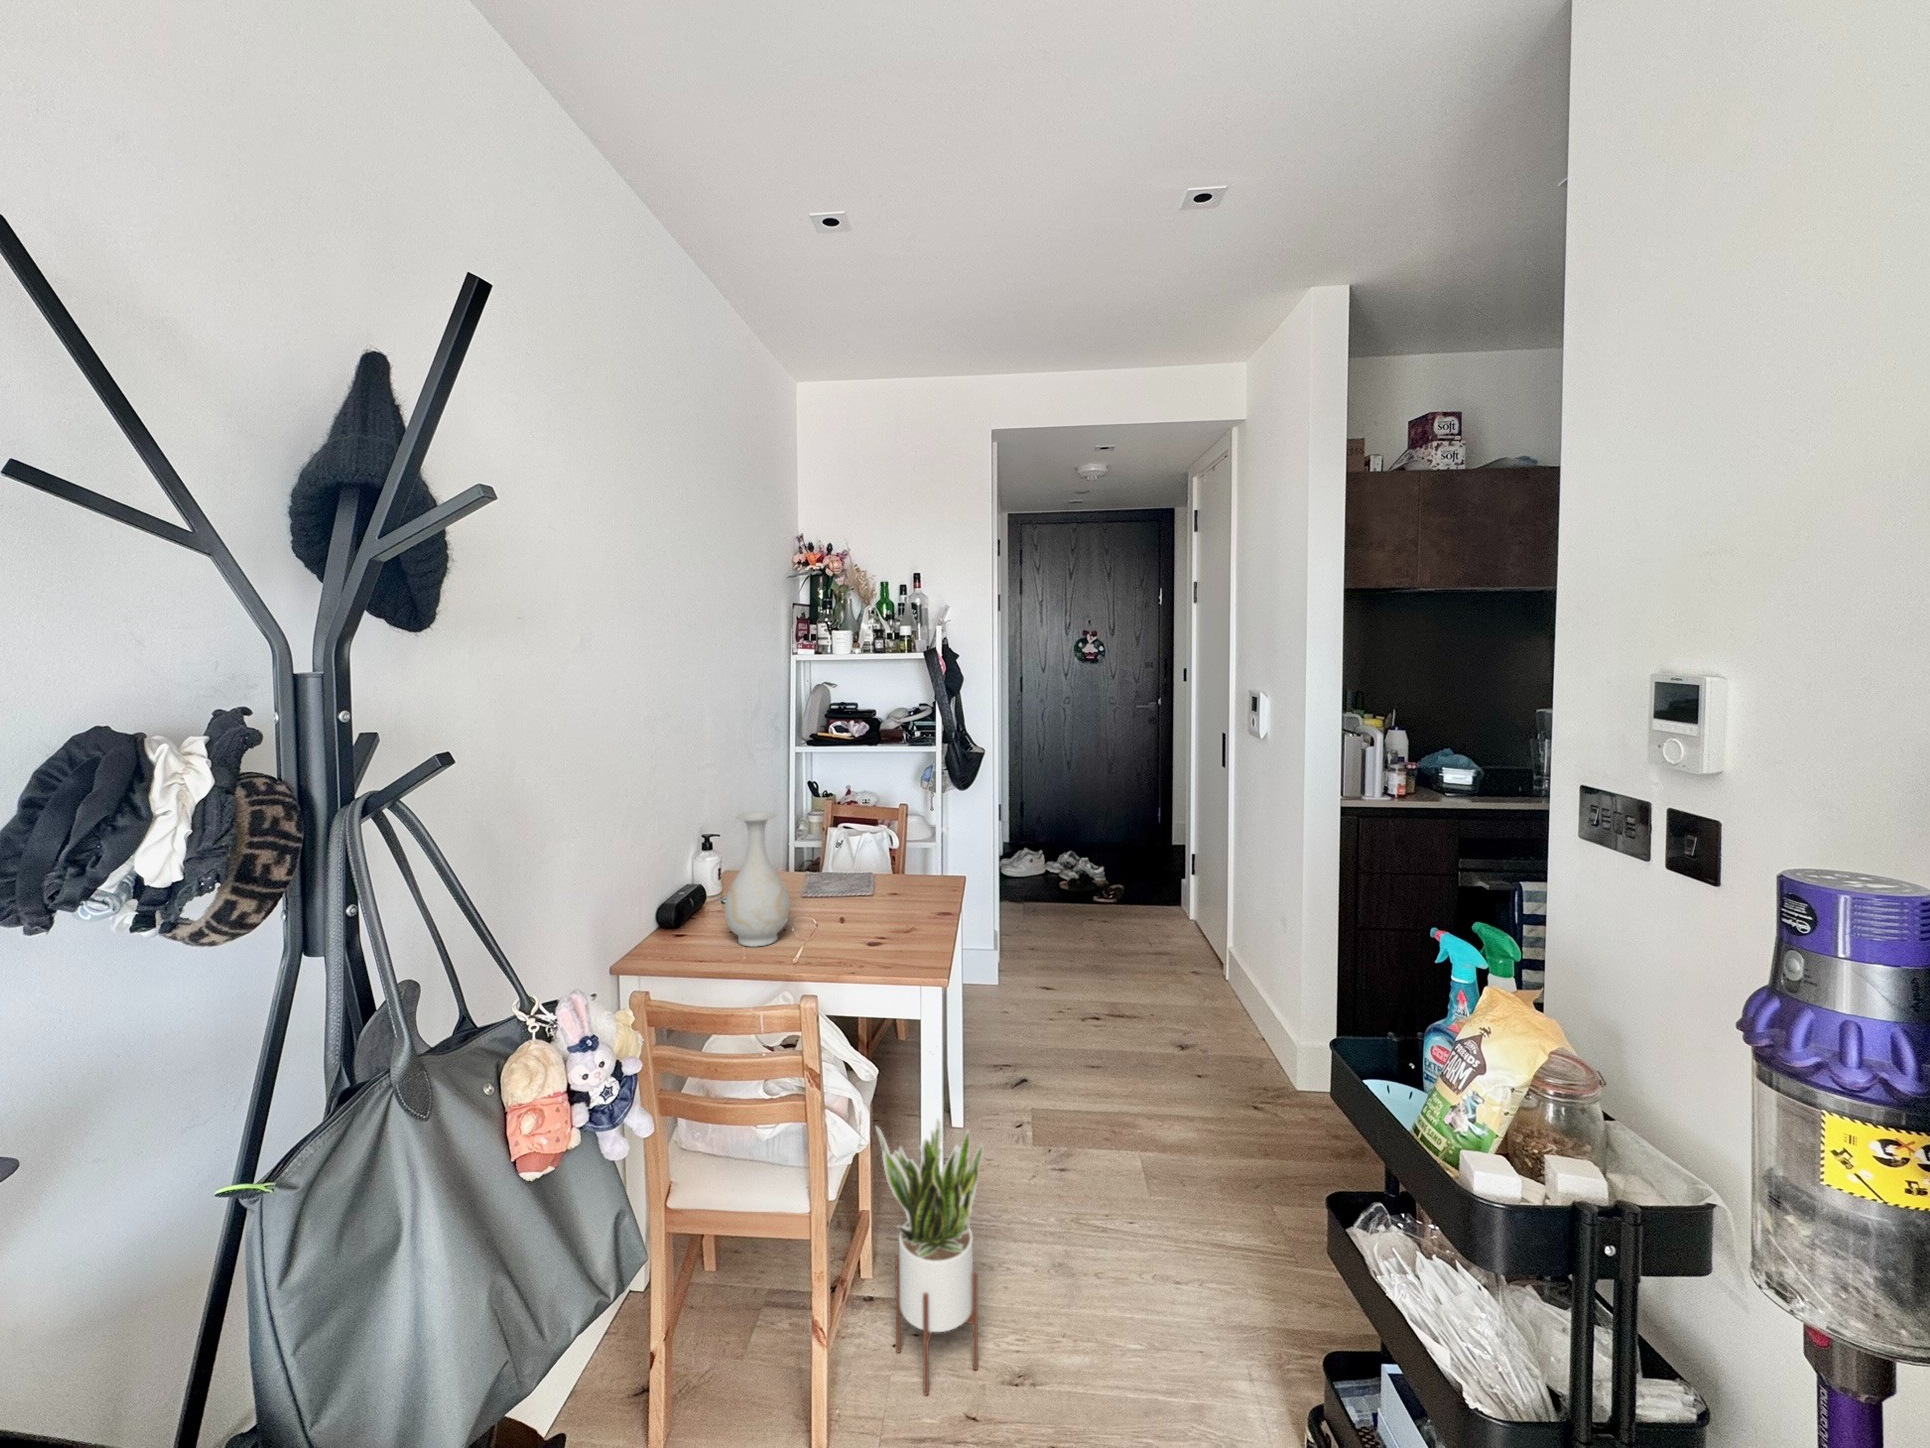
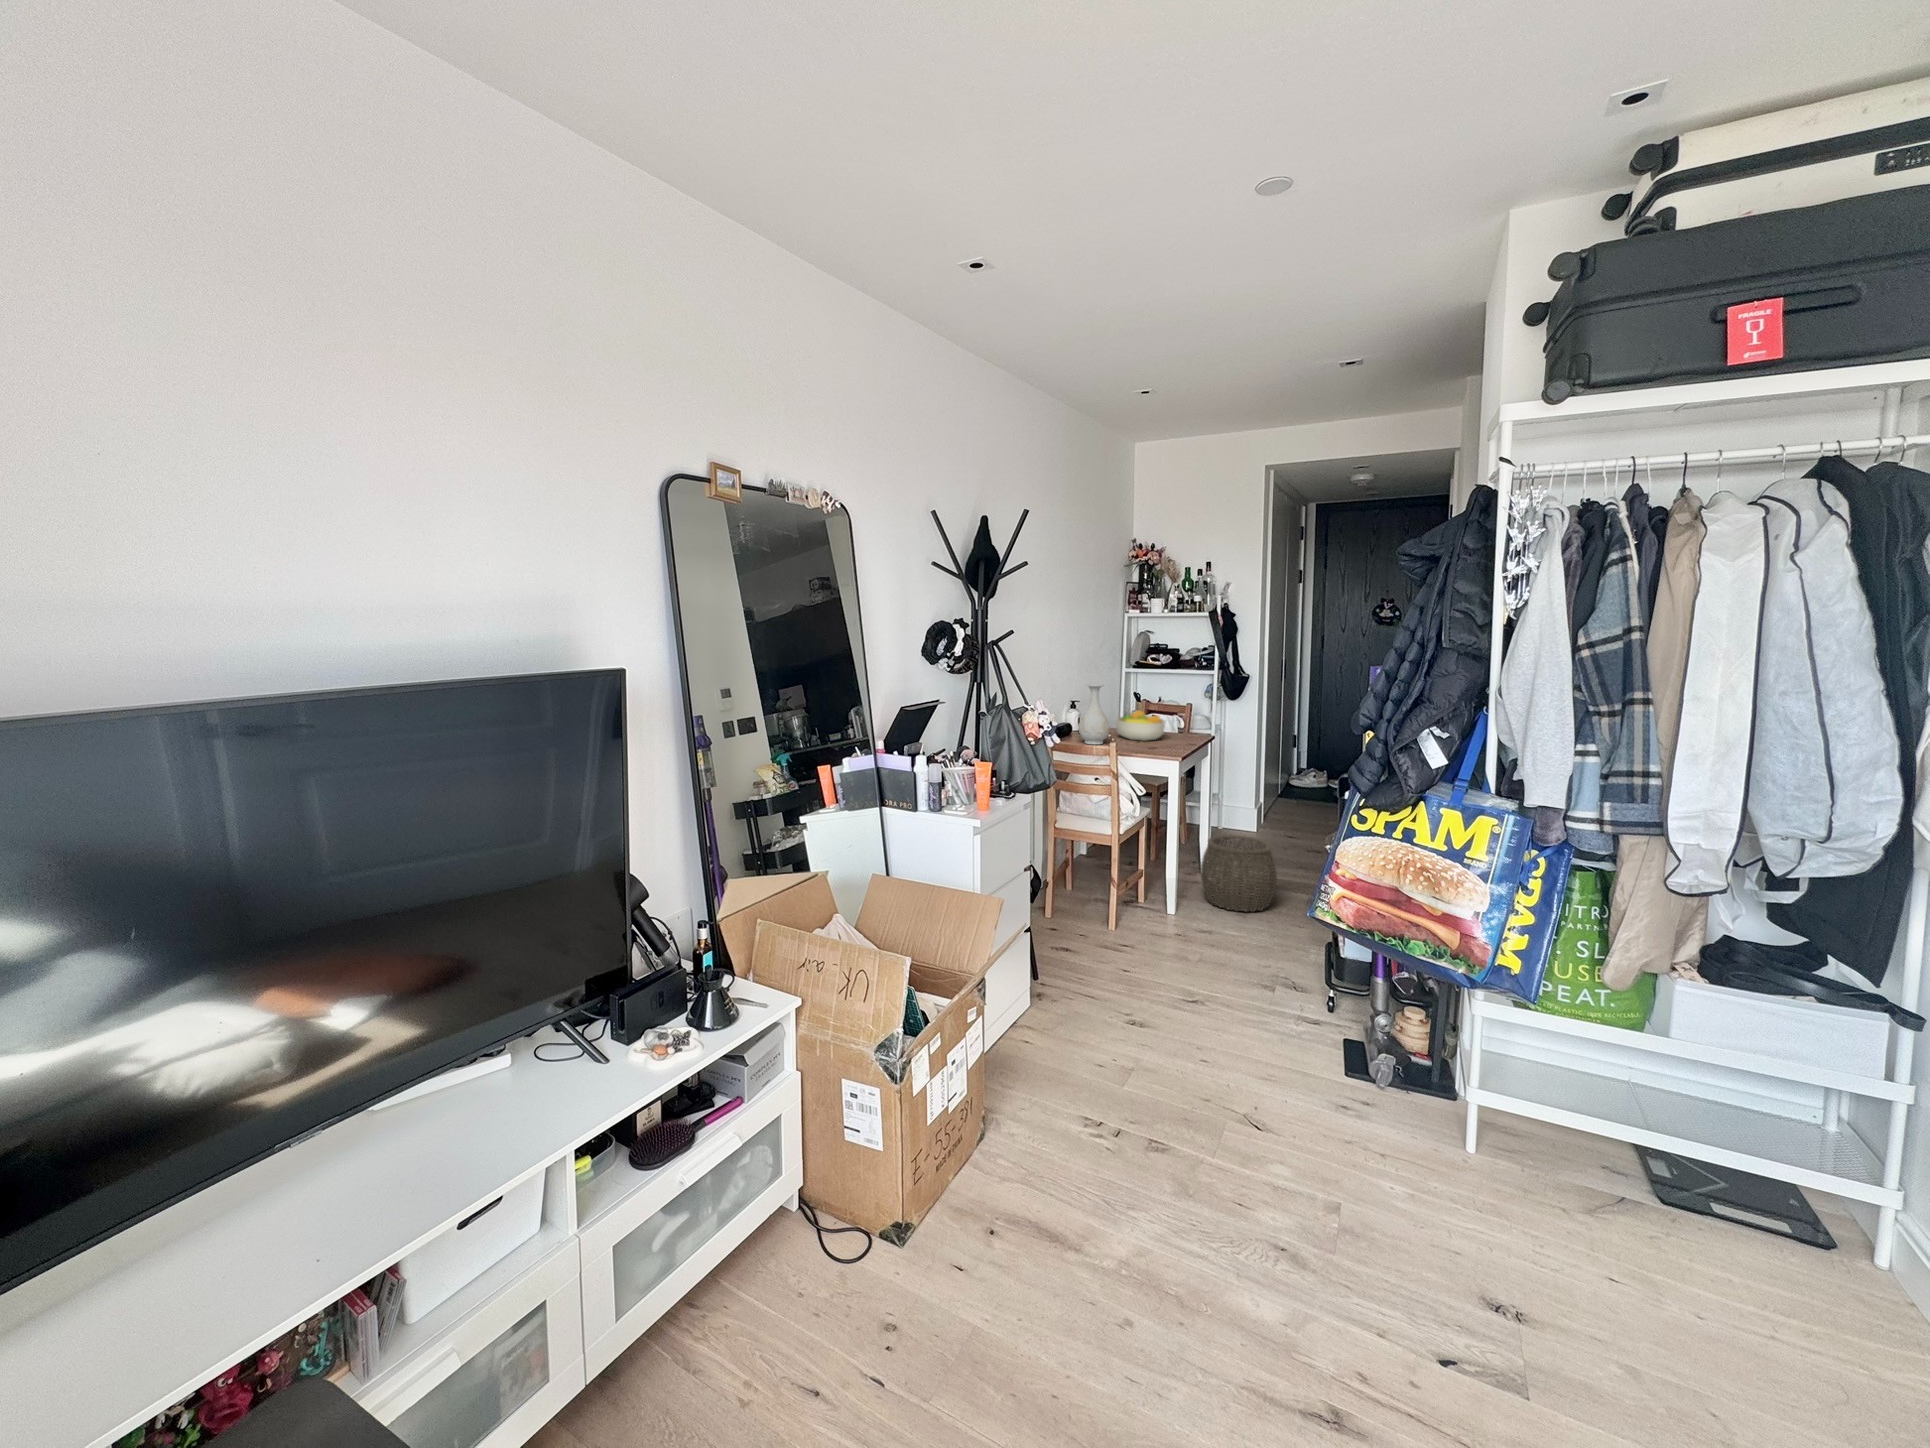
fruit bowl: none [797,843,889,914] -> present [1116,710,1165,741]
woven basket: none [979,1084,1123,1270] -> present [1200,835,1277,912]
potted plant: present [876,1119,983,1395] -> none [1140,812,1190,925]

